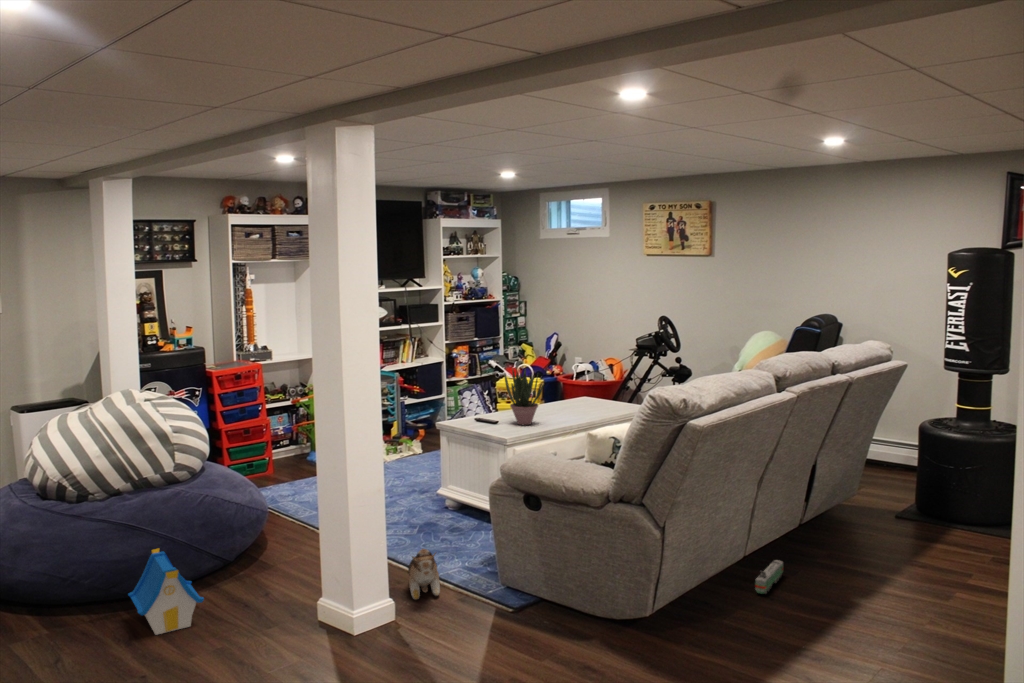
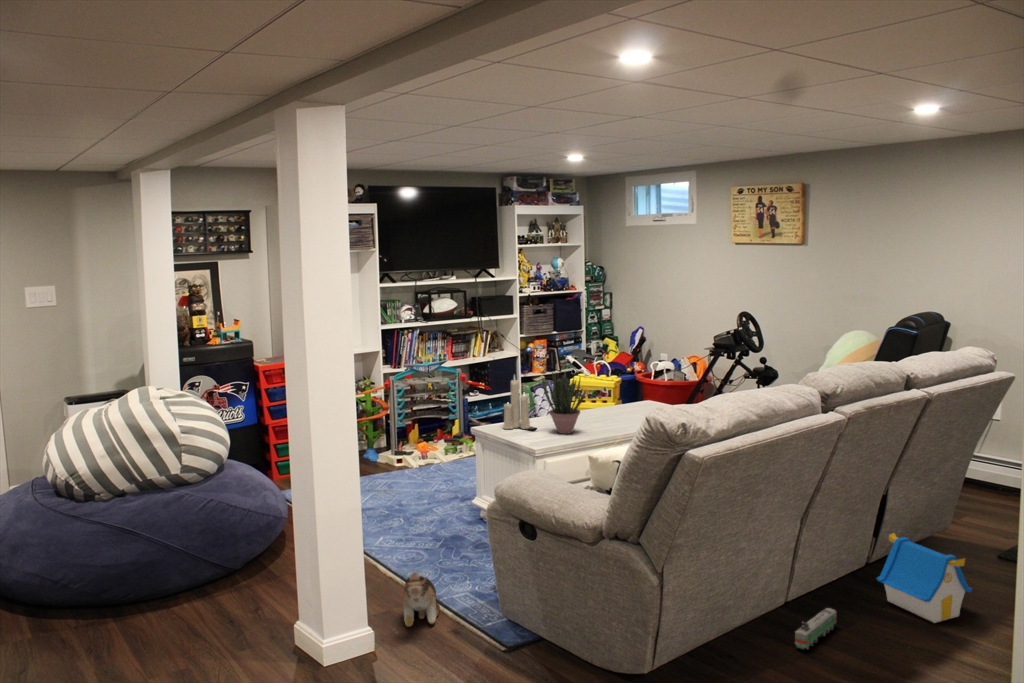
candle: none [467,369,491,423] -> present [503,380,530,429]
toy house: present [128,548,204,635] -> present [877,533,972,623]

